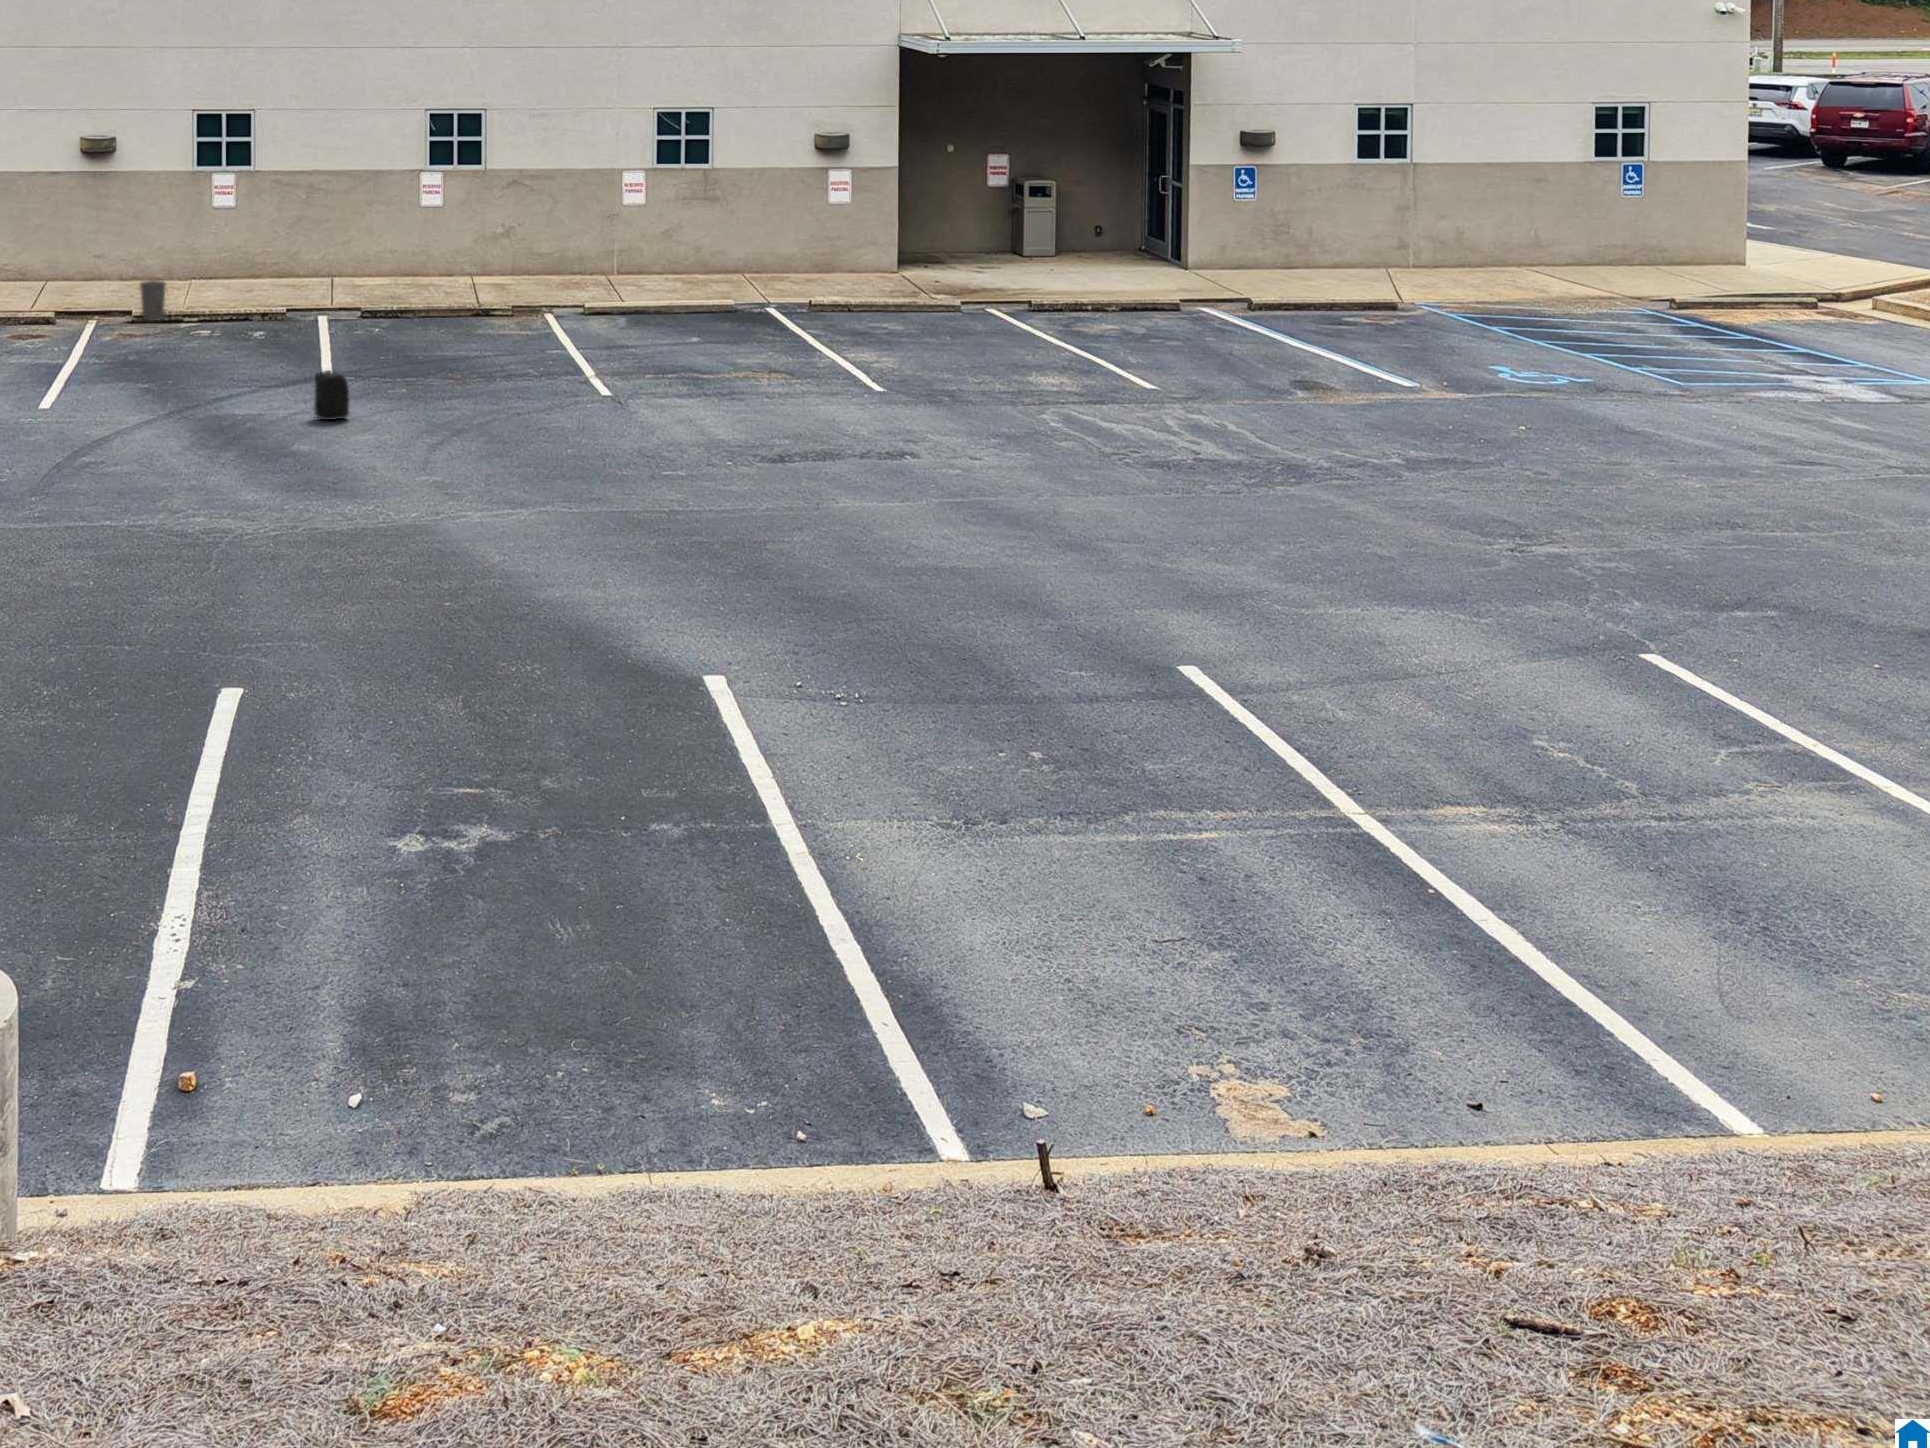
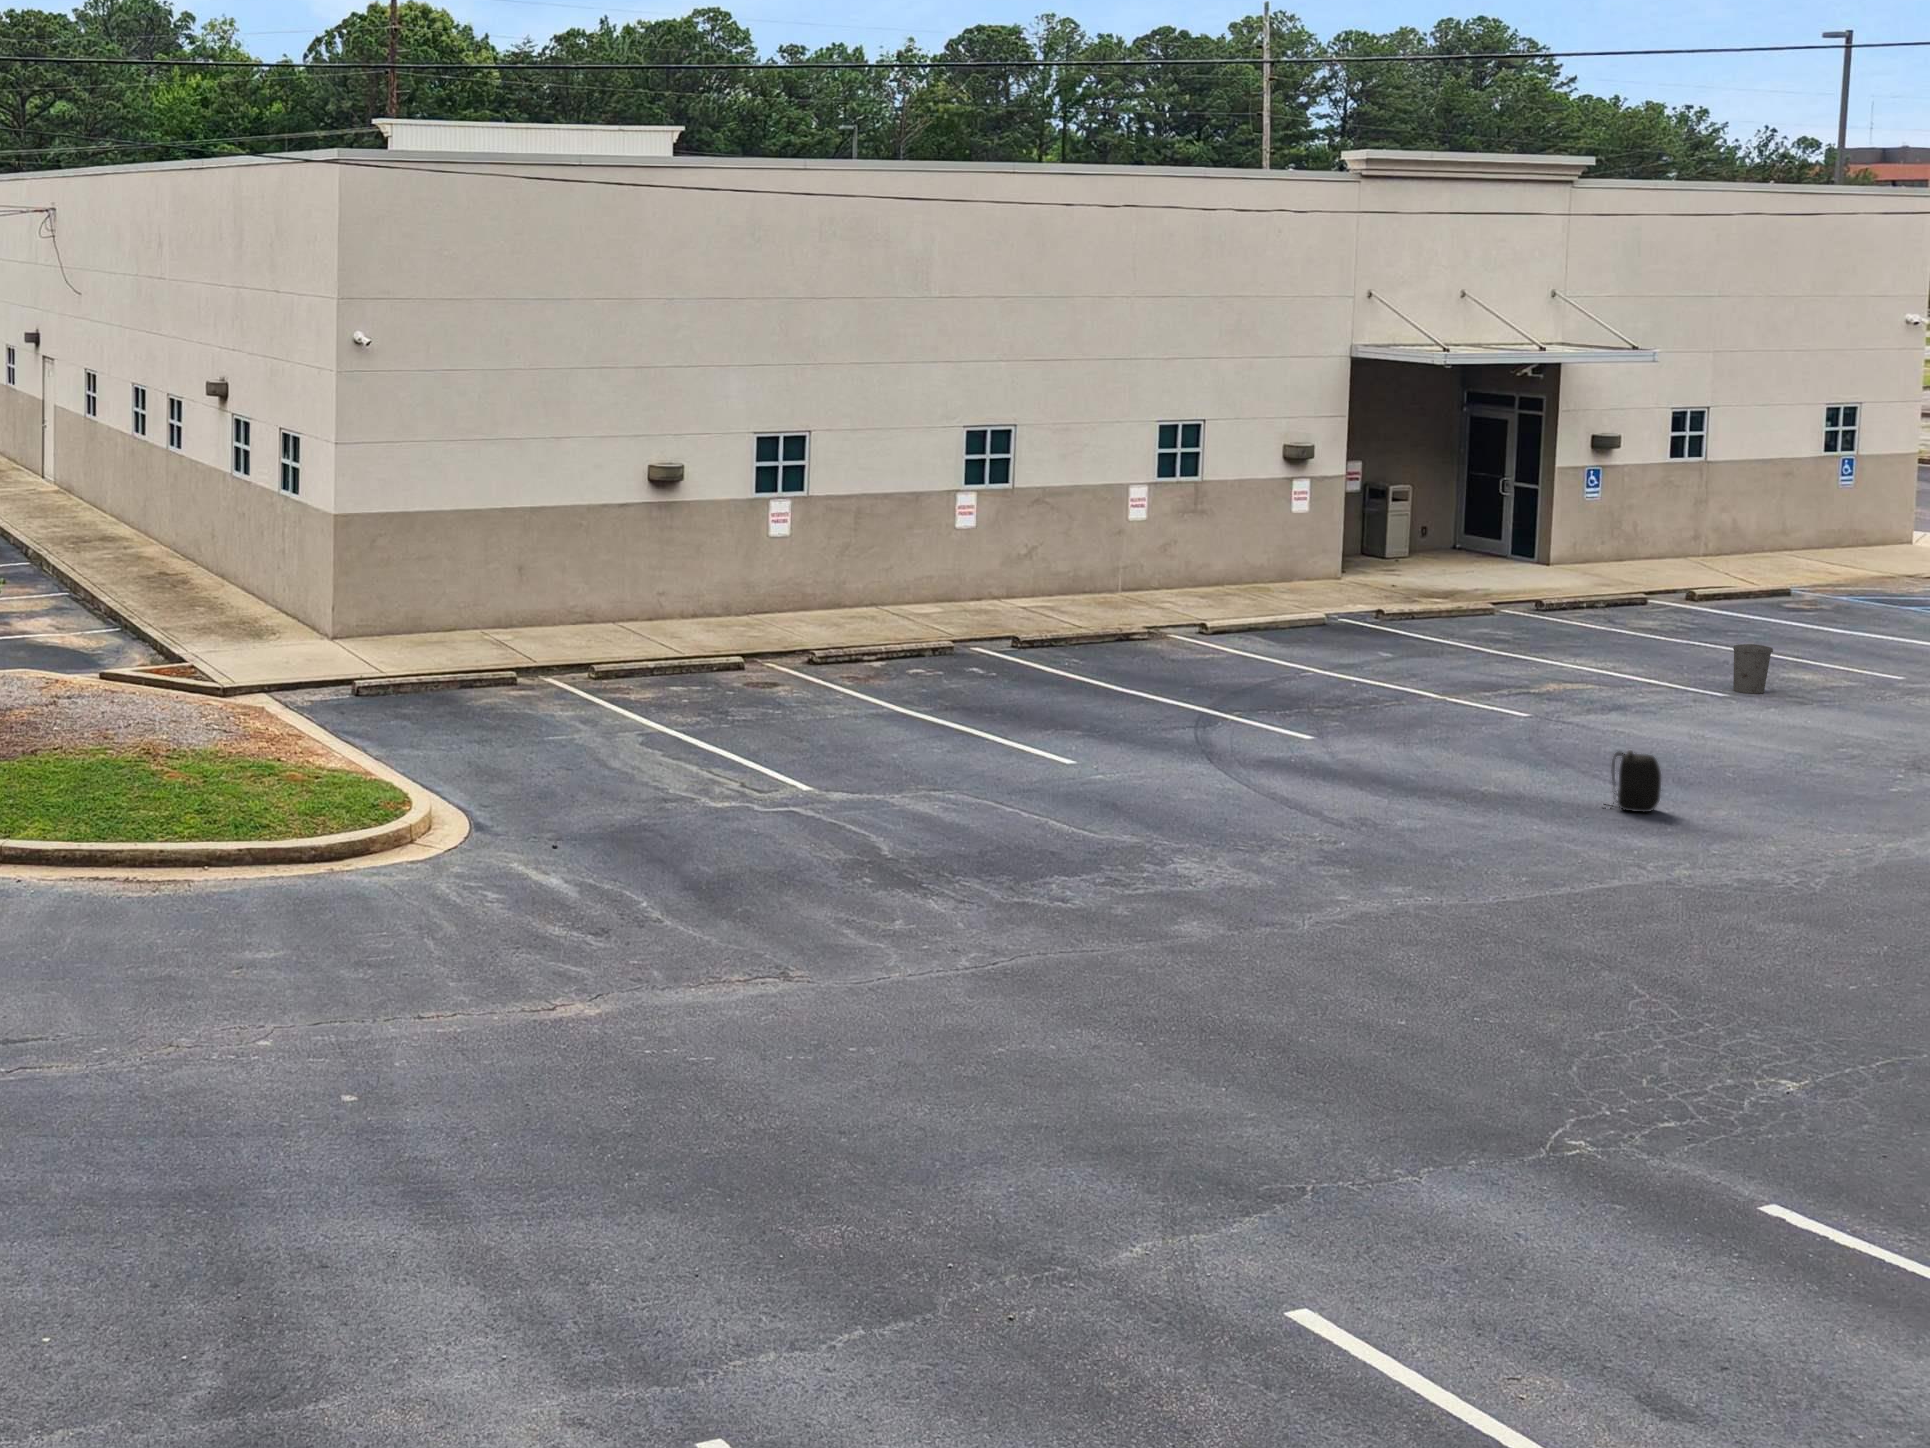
trash can: present [140,280,166,321] -> present [1733,644,1773,694]

